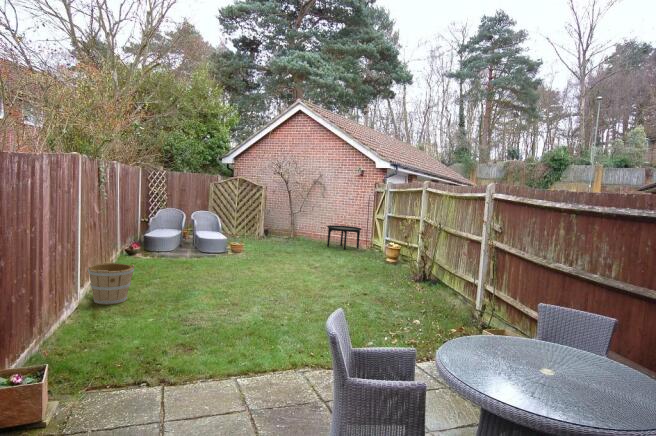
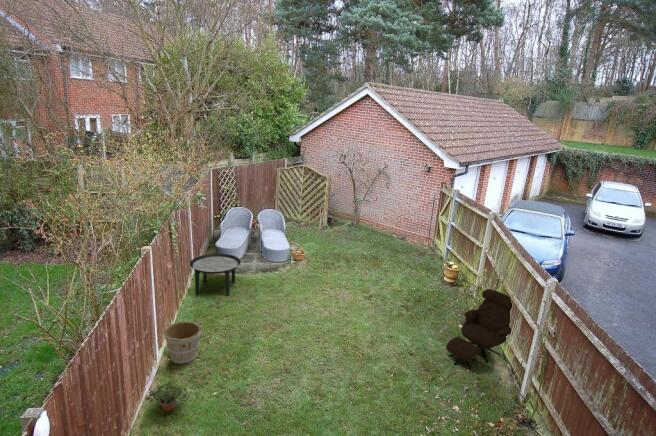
round table: present [327,225,361,250] -> present [190,254,241,296]
lounge chair: none [397,236,459,304] -> present [446,289,512,368]
potted plant: none [64,306,117,331] -> present [146,384,187,411]

